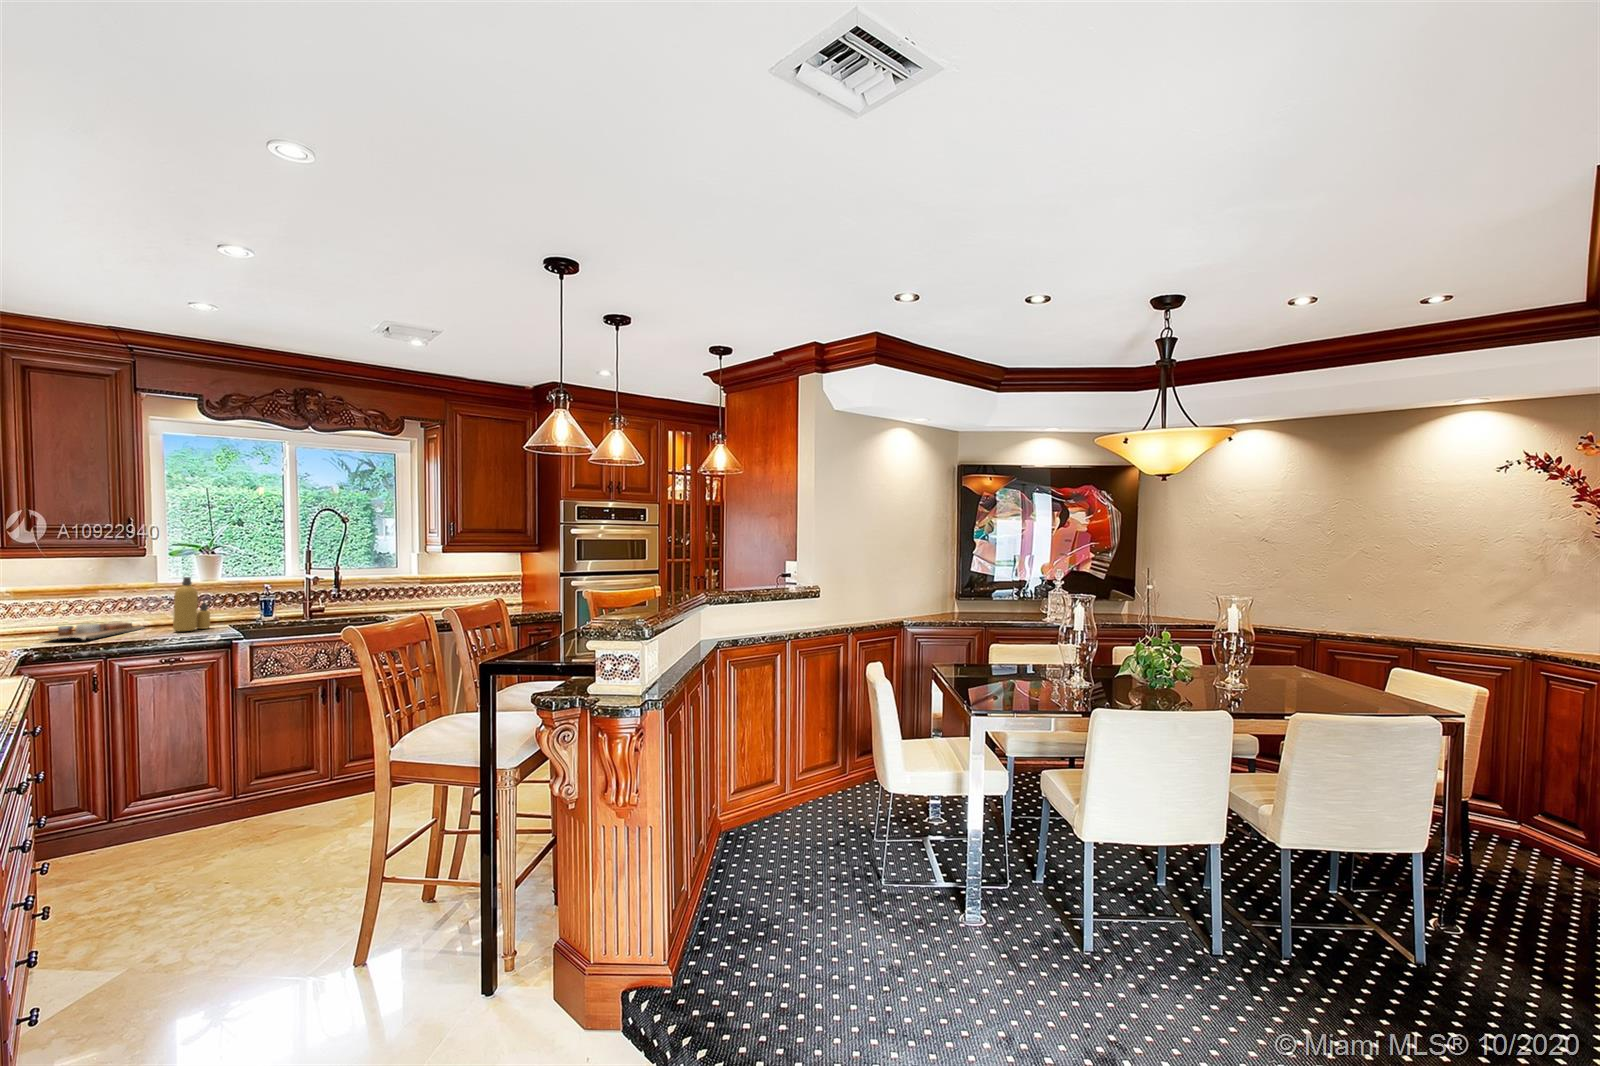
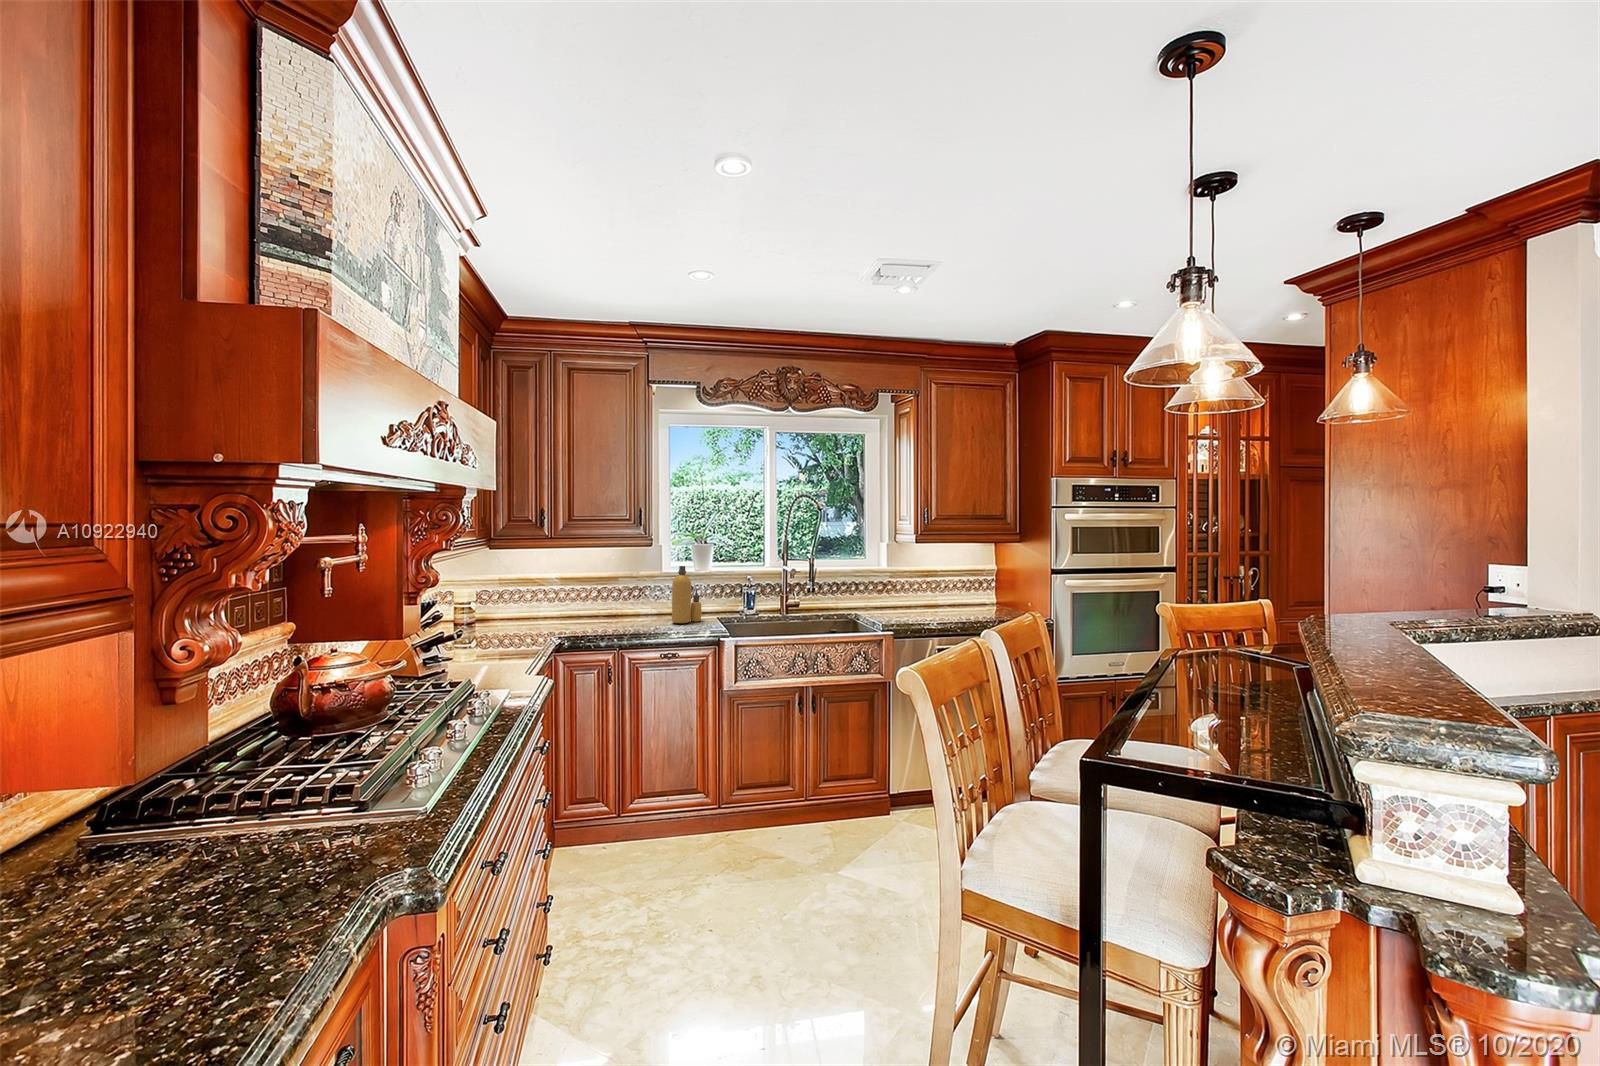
cutting board: present [45,622,144,640] -> none [572,608,651,629]

